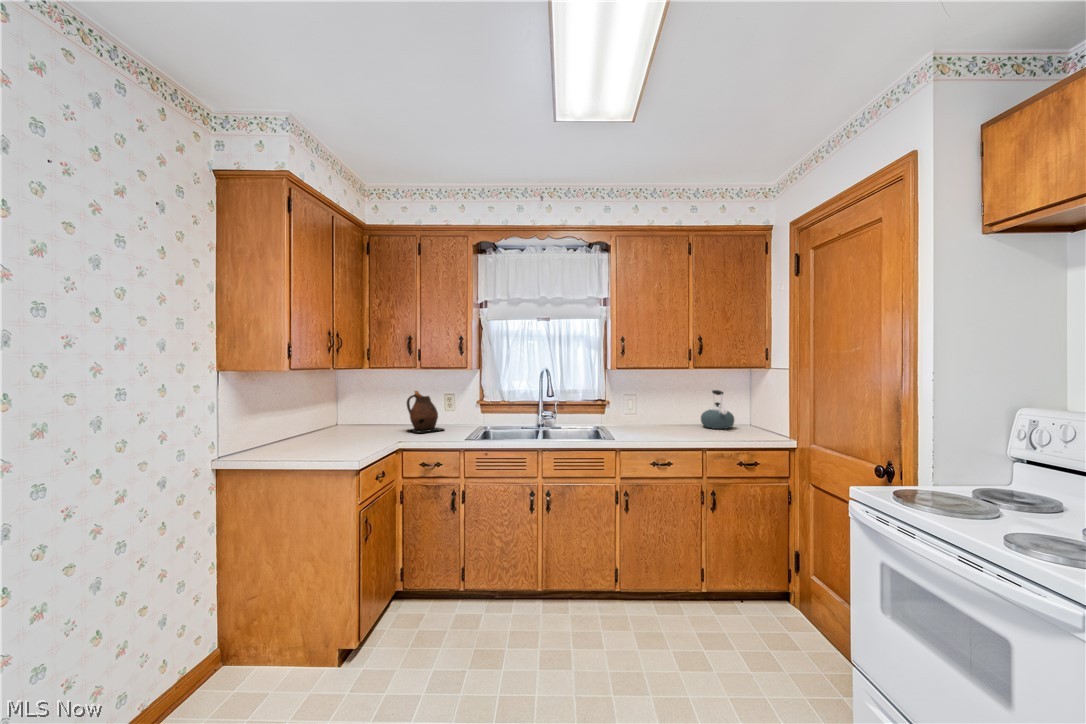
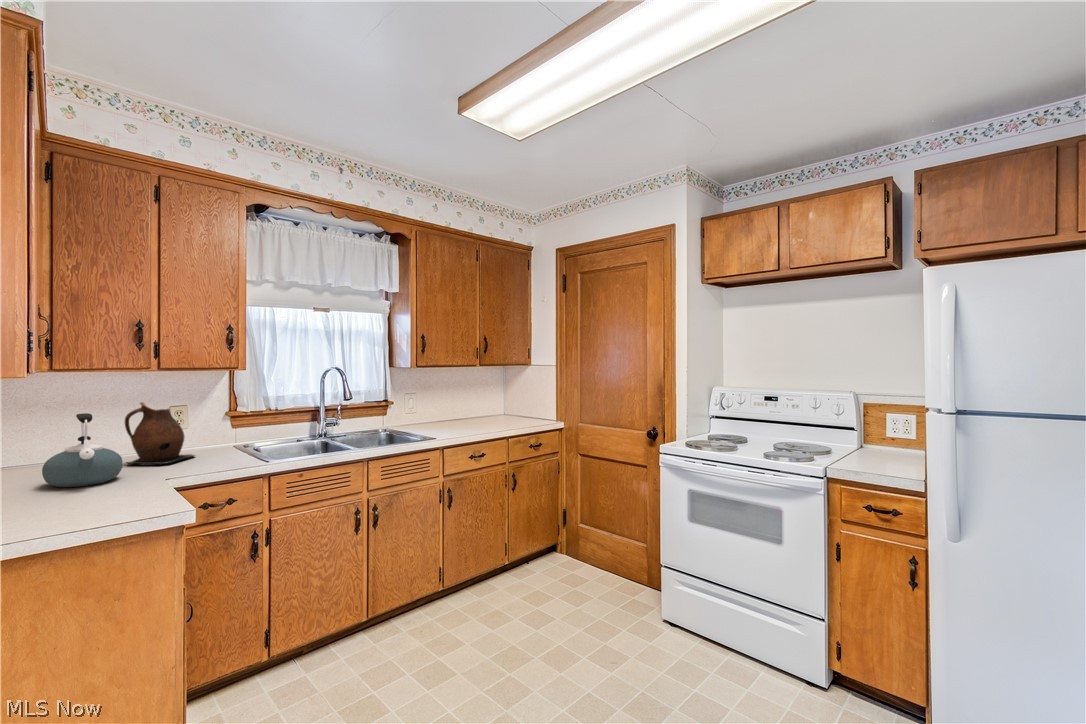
kettle: present [701,390,734,429] -> present [42,413,123,487]

